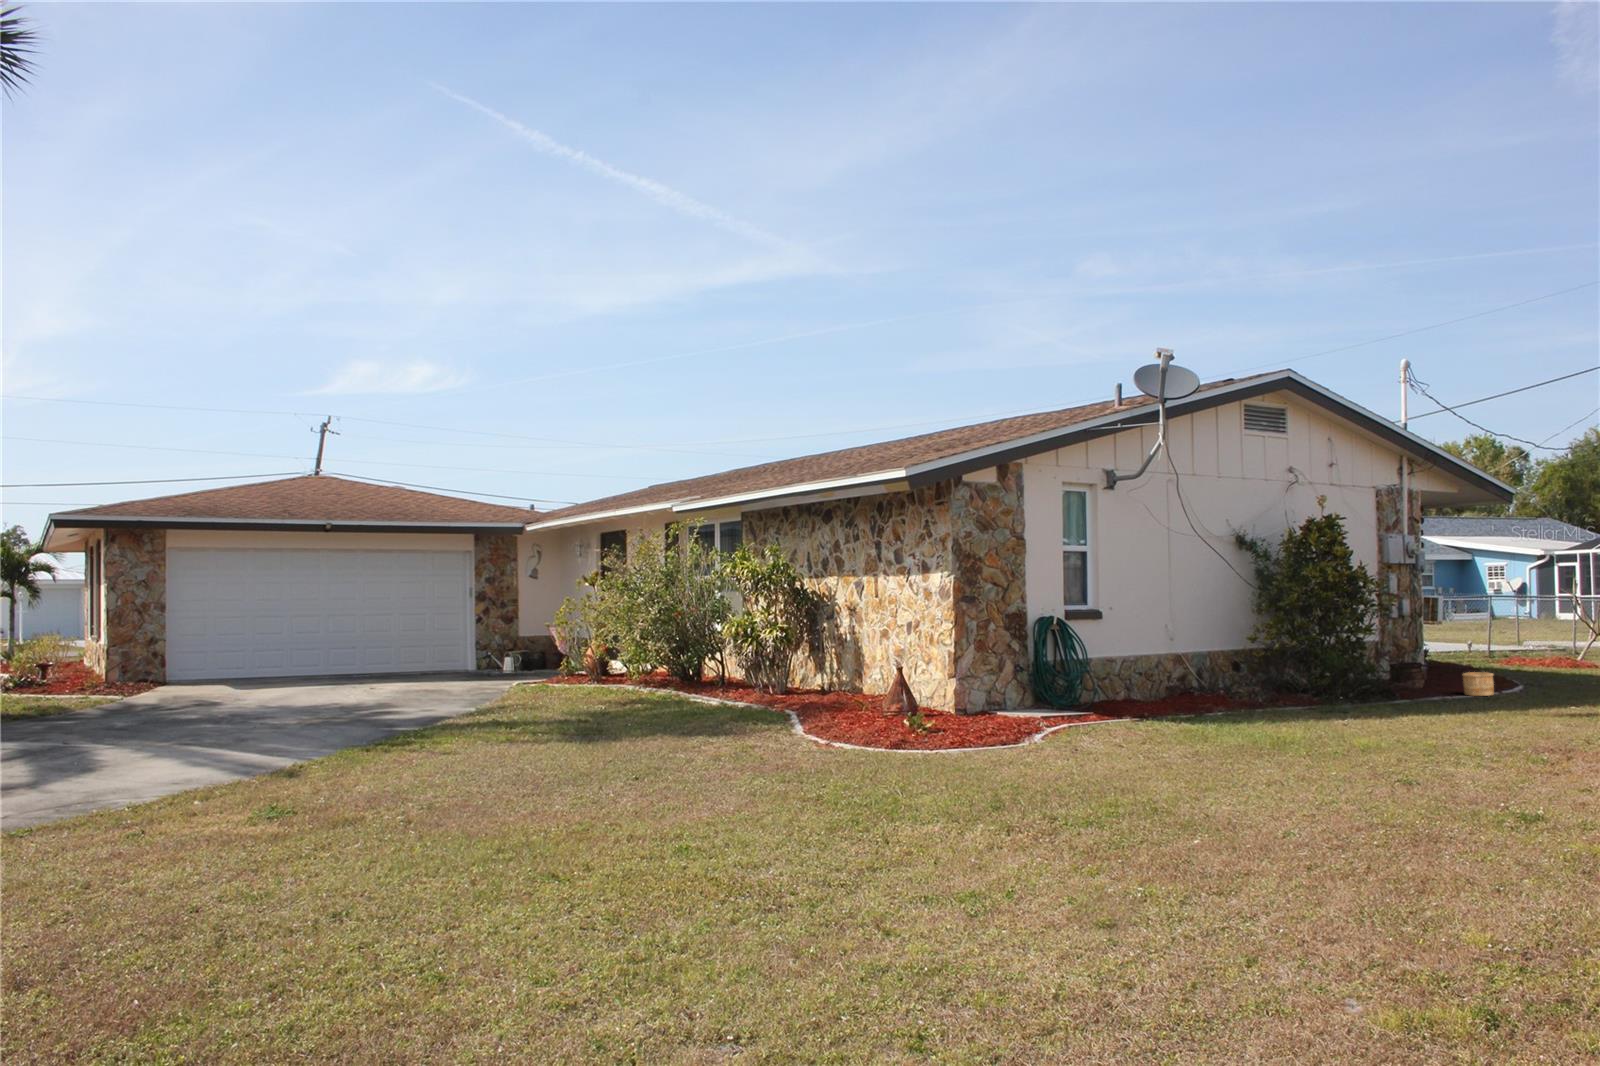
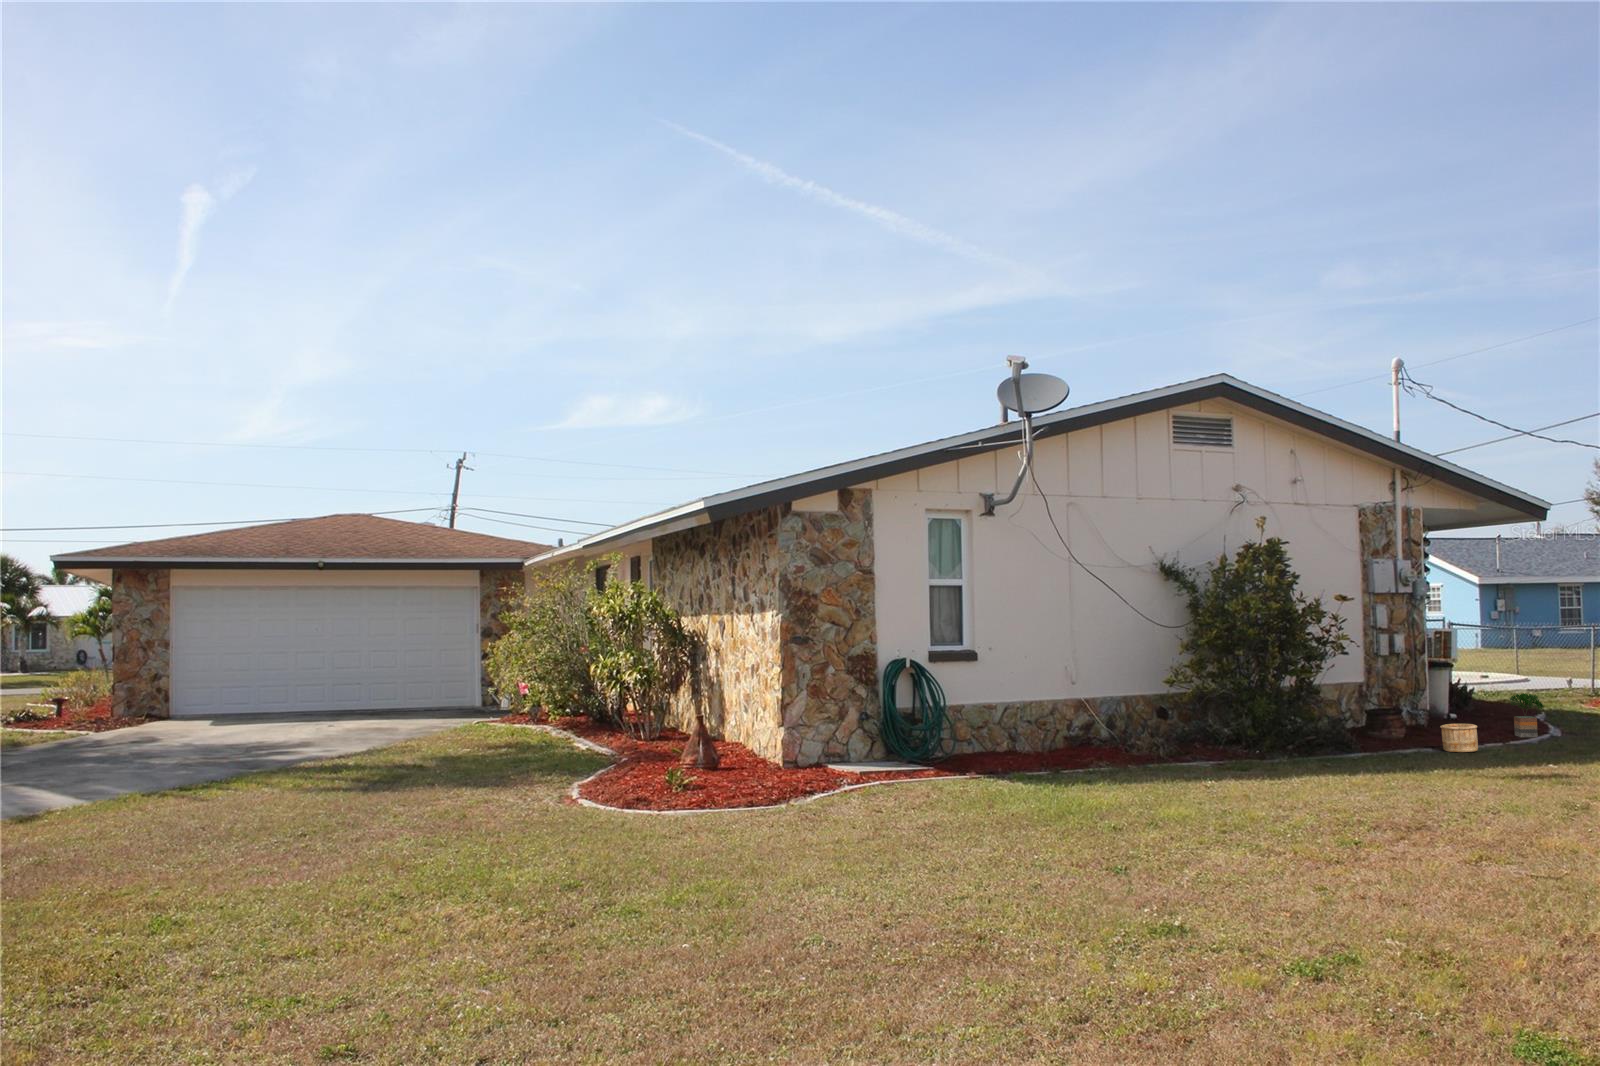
potted tree: none [1492,647,1524,684] -> present [1510,693,1543,737]

